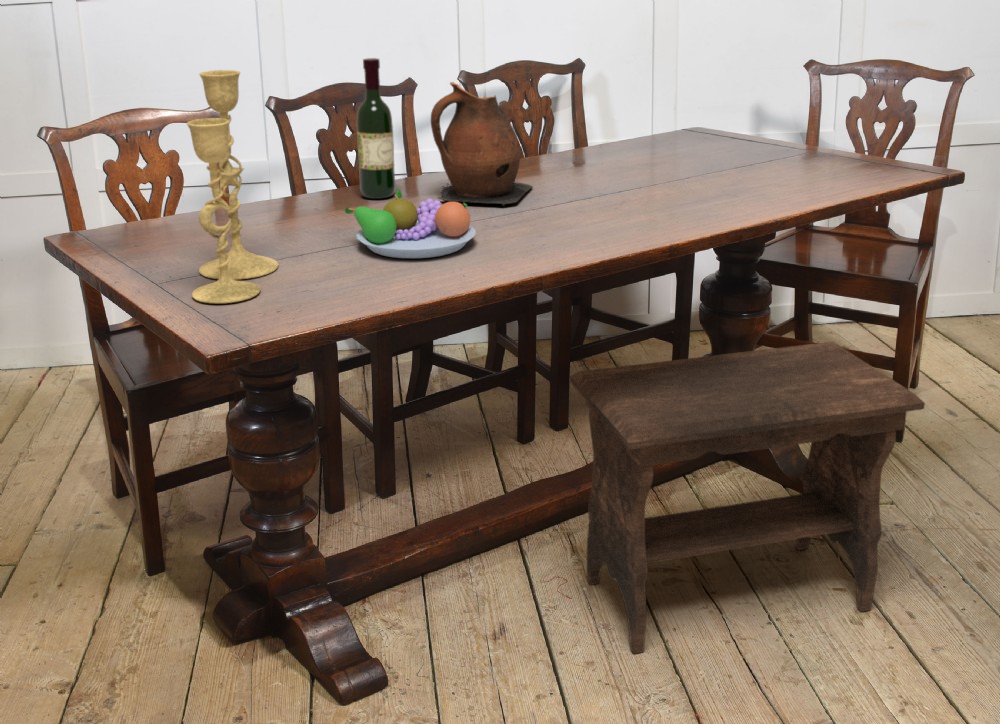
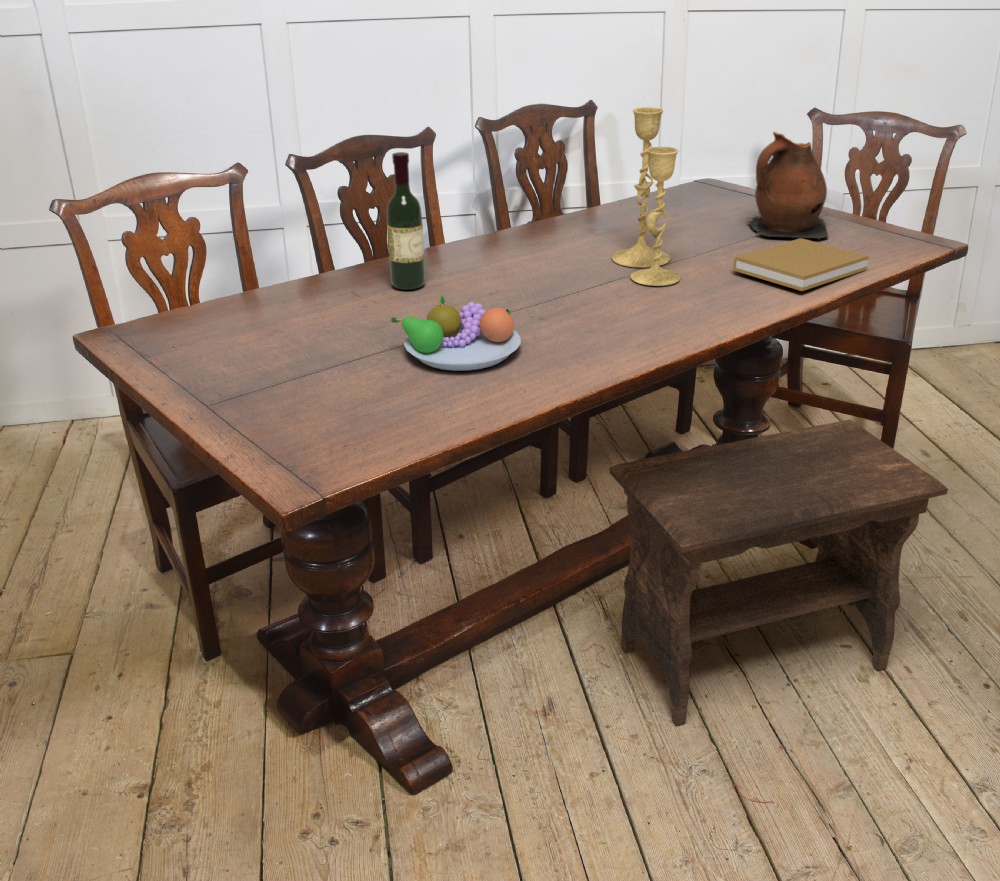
candlestick: present [187,70,278,303] -> present [612,107,680,286]
ceramic pitcher: present [431,82,533,206] -> present [749,132,828,240]
book: none [713,163,856,205] -> present [733,238,869,291]

